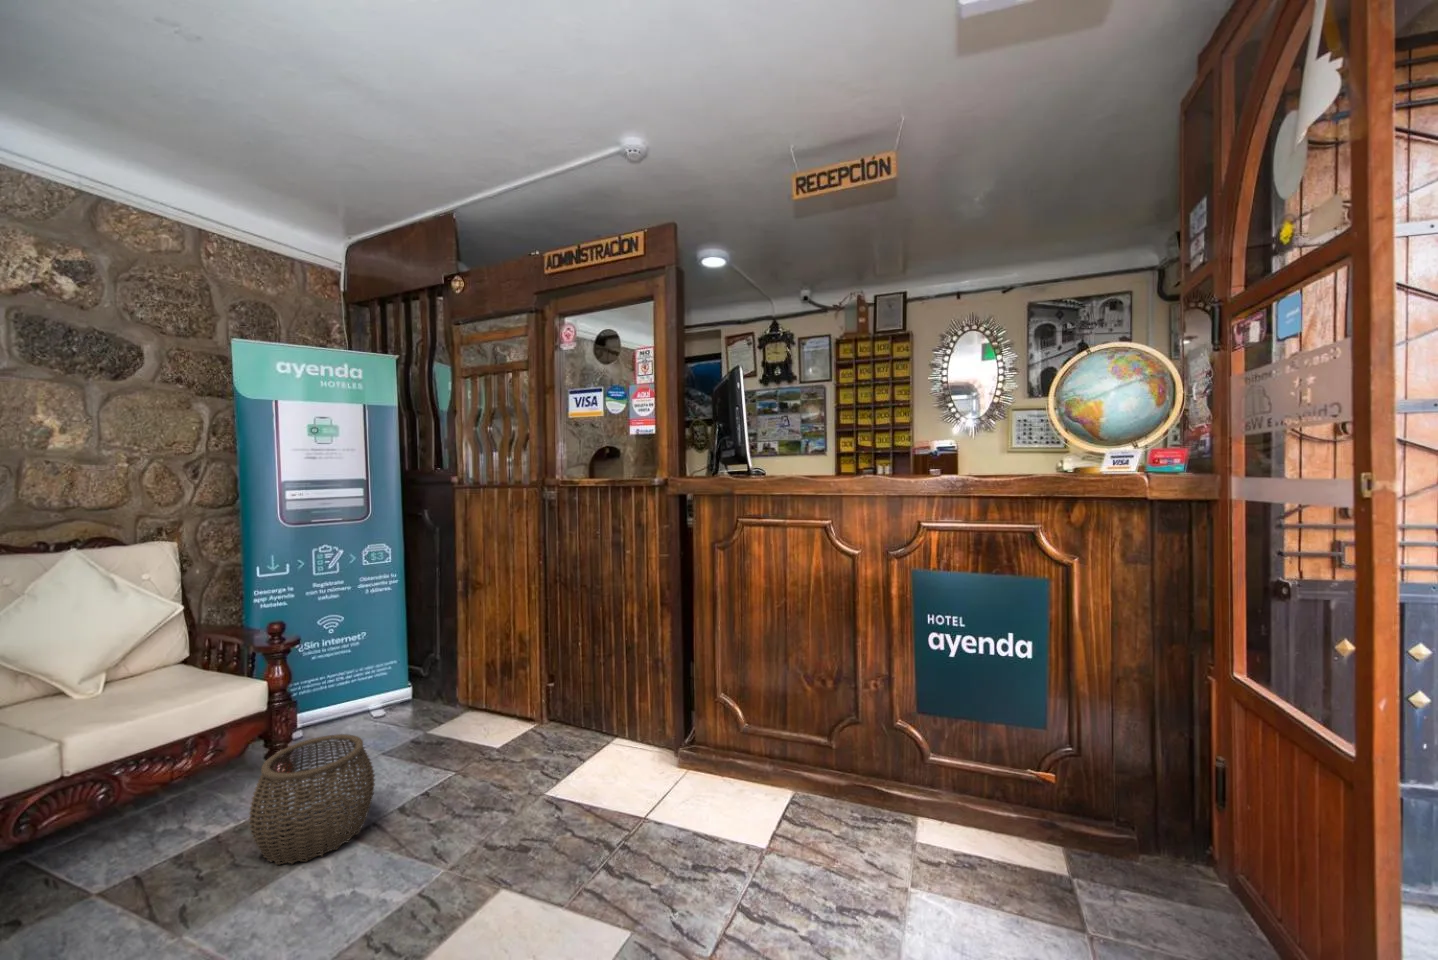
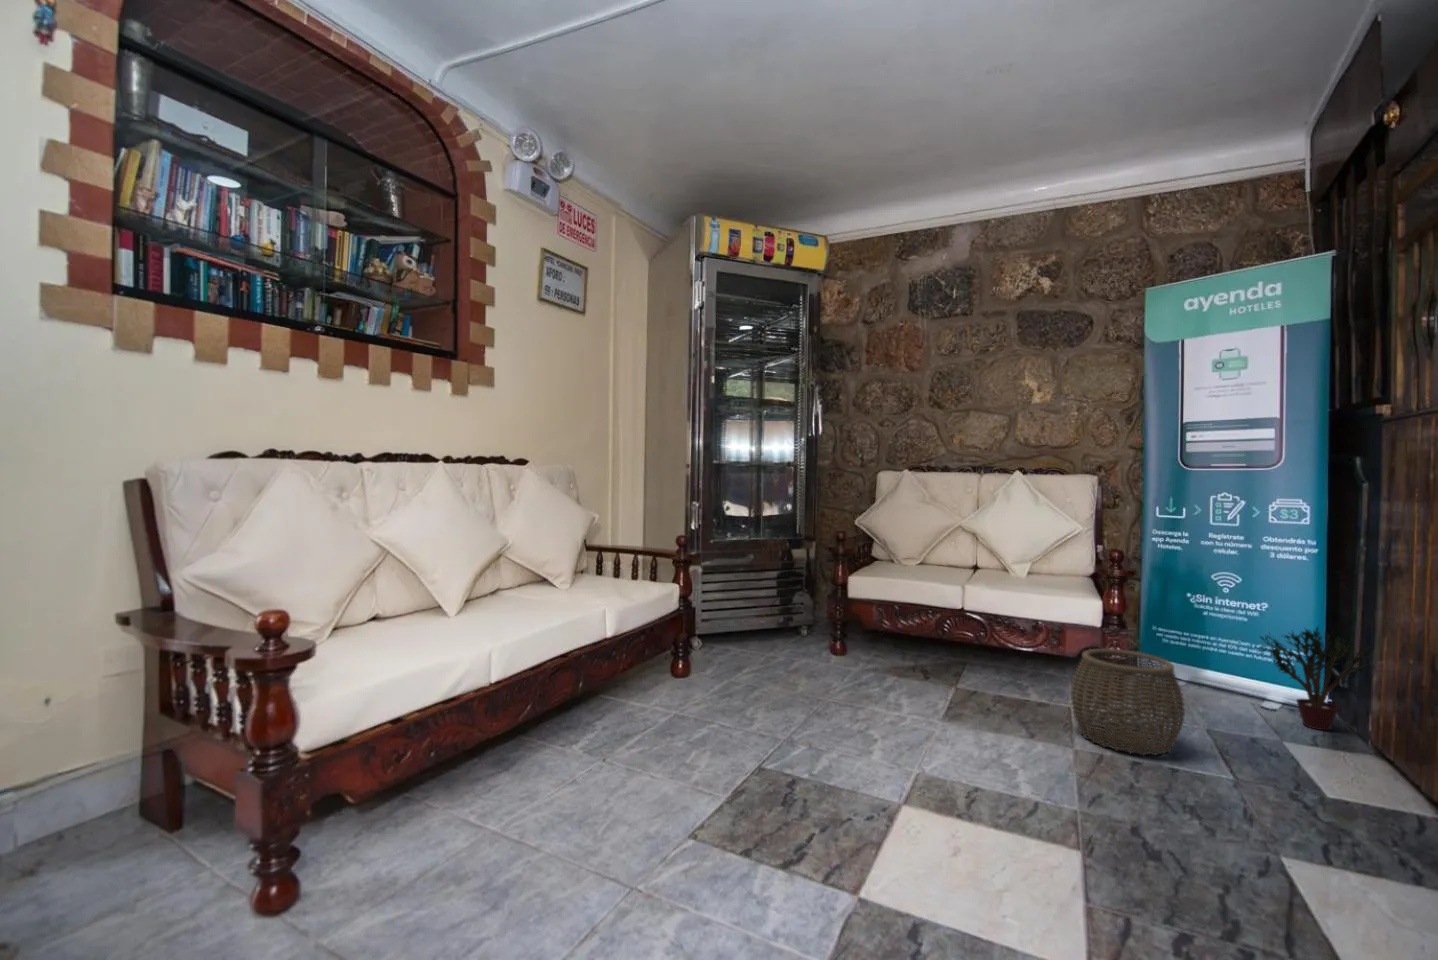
potted plant: none [369,642,458,723] -> present [1259,627,1369,730]

